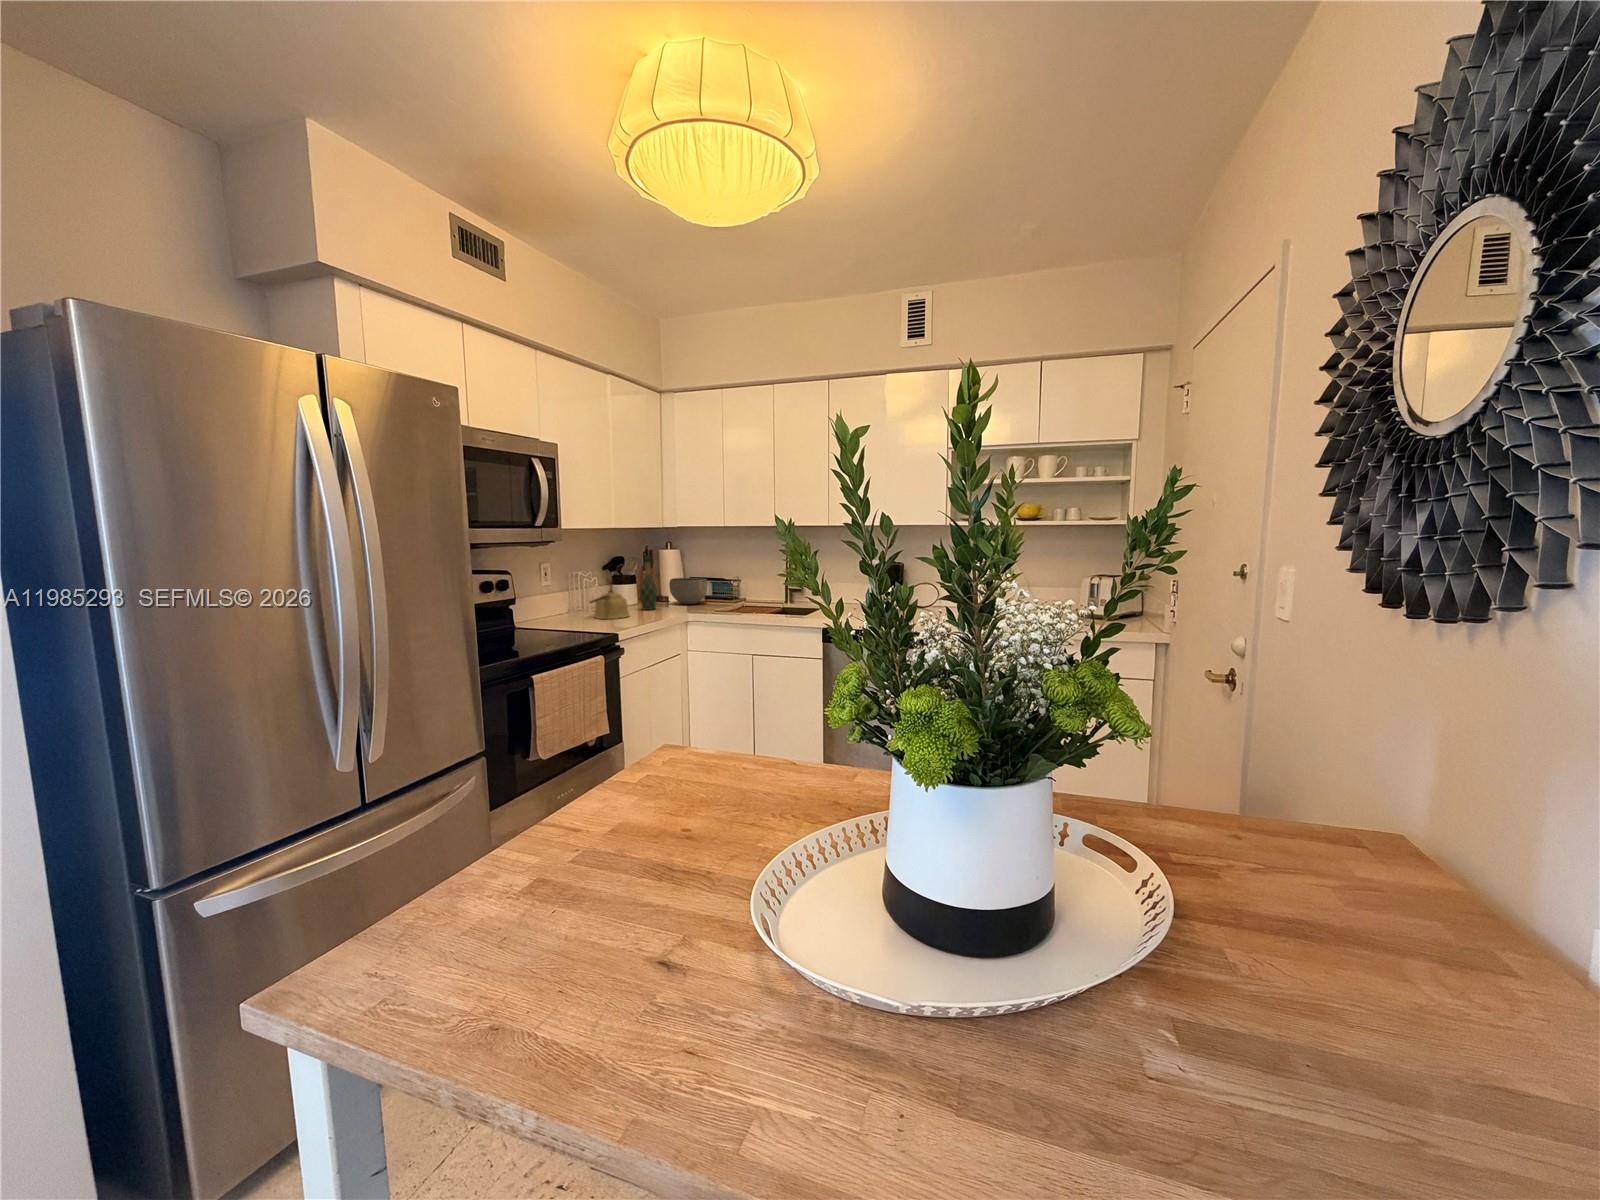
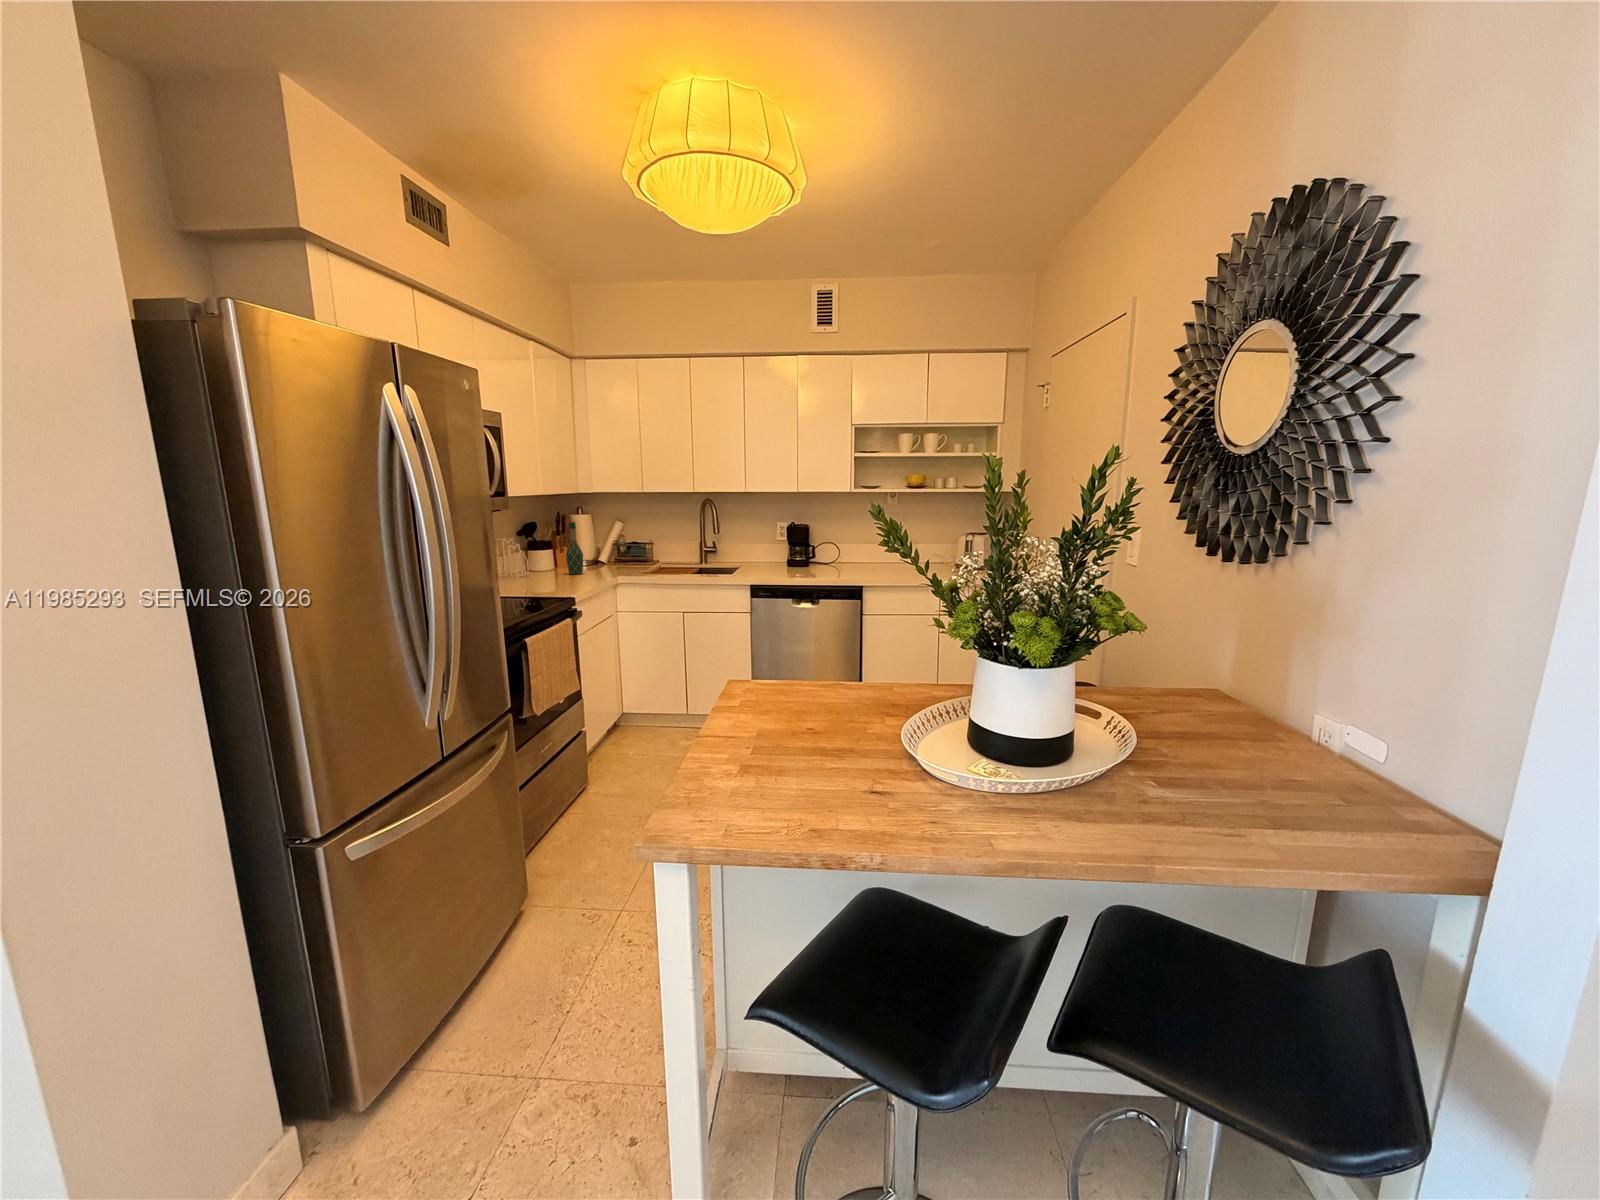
bowl: present [669,578,707,604] -> none [589,543,626,568]
kettle: present [589,590,630,619] -> none [525,556,565,584]

